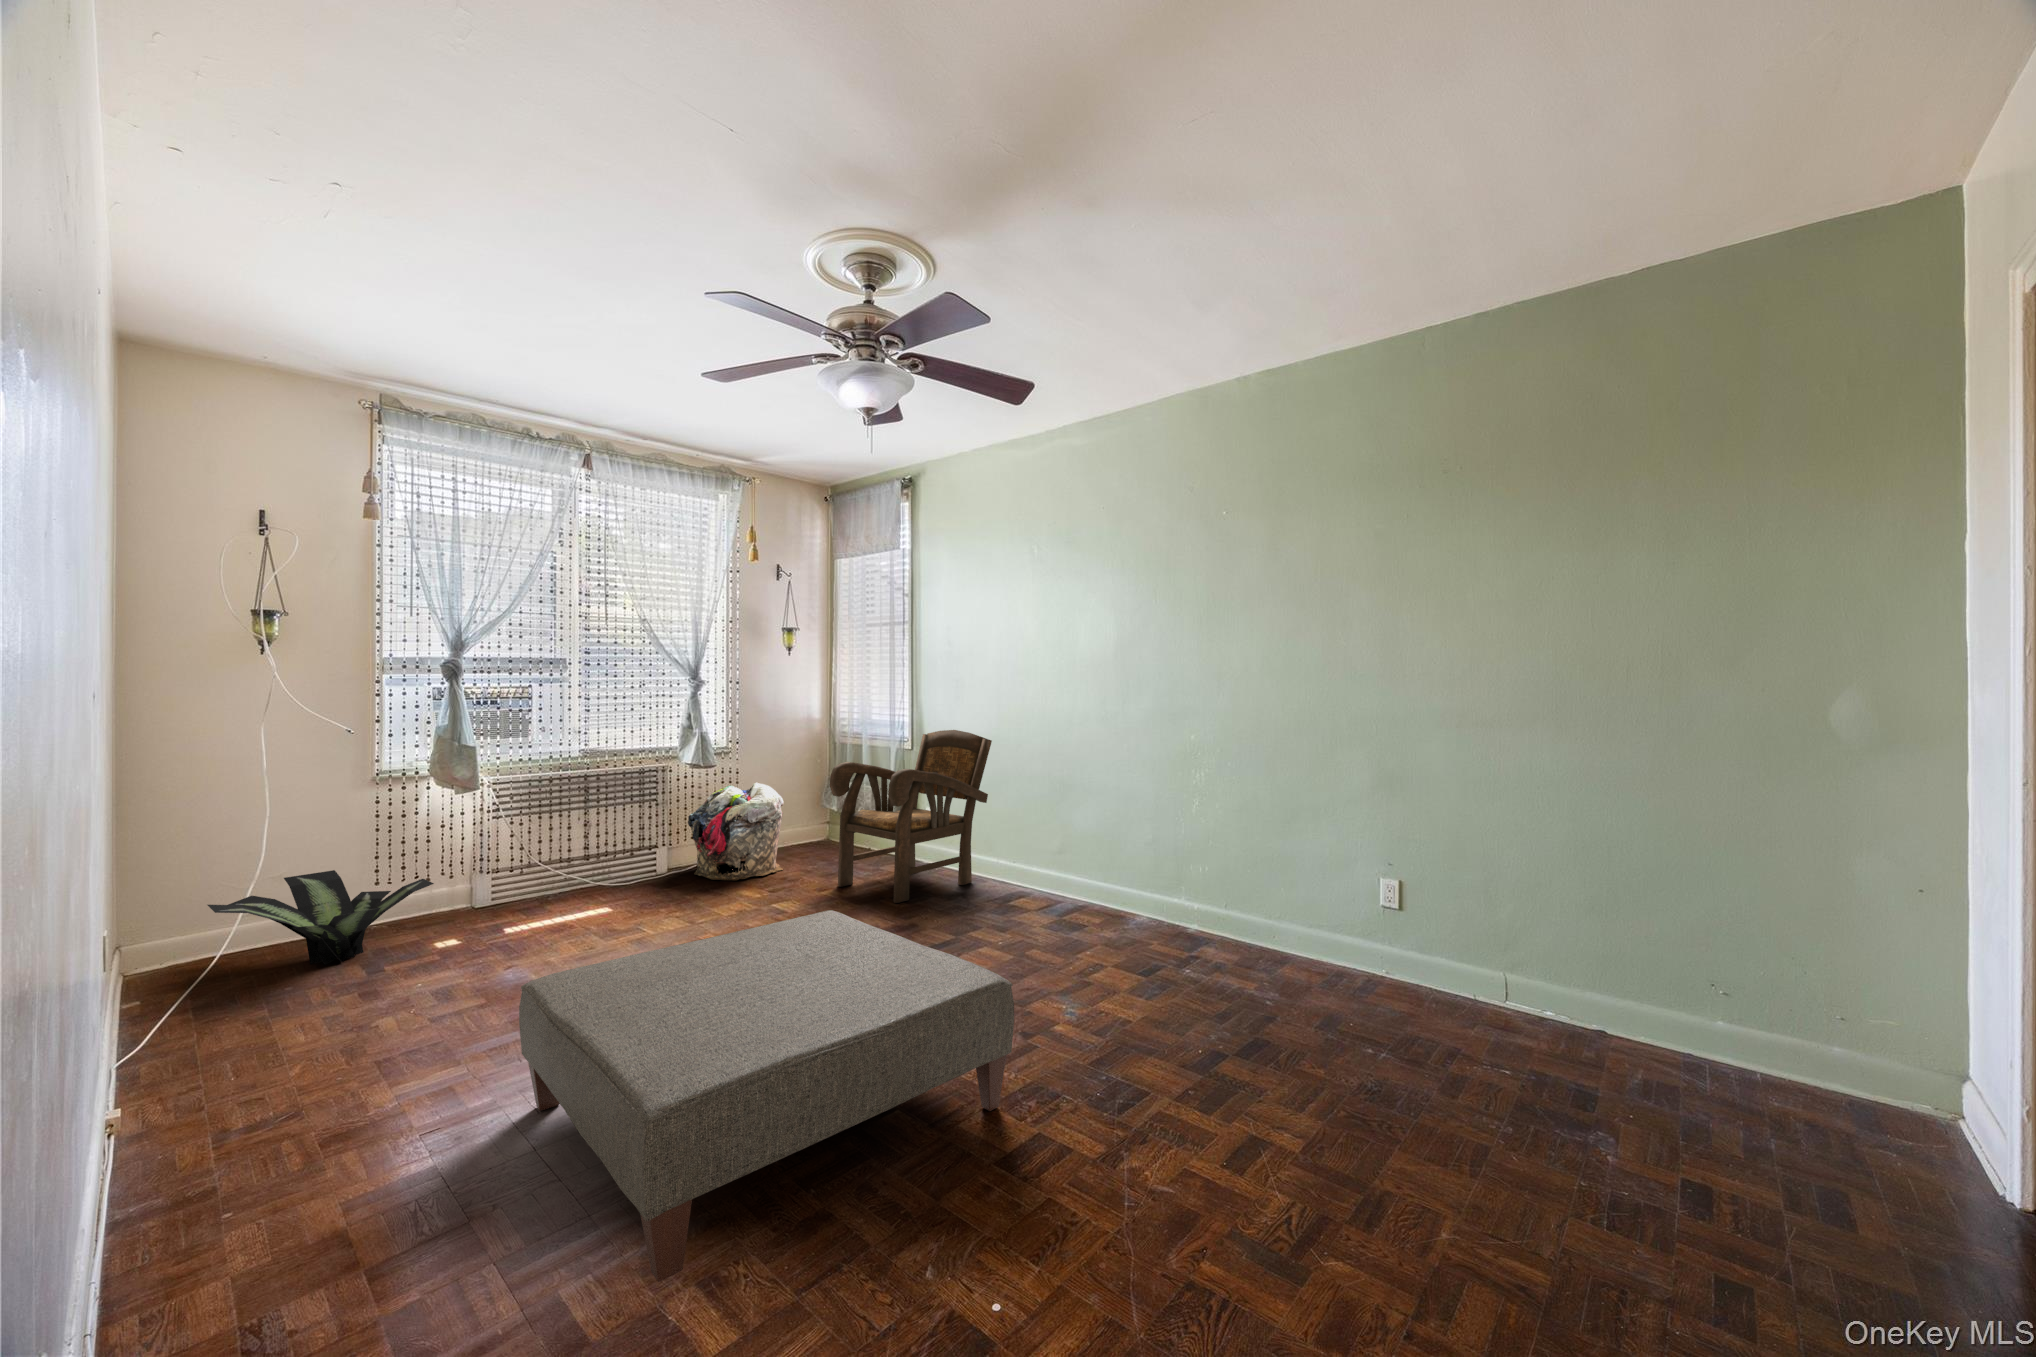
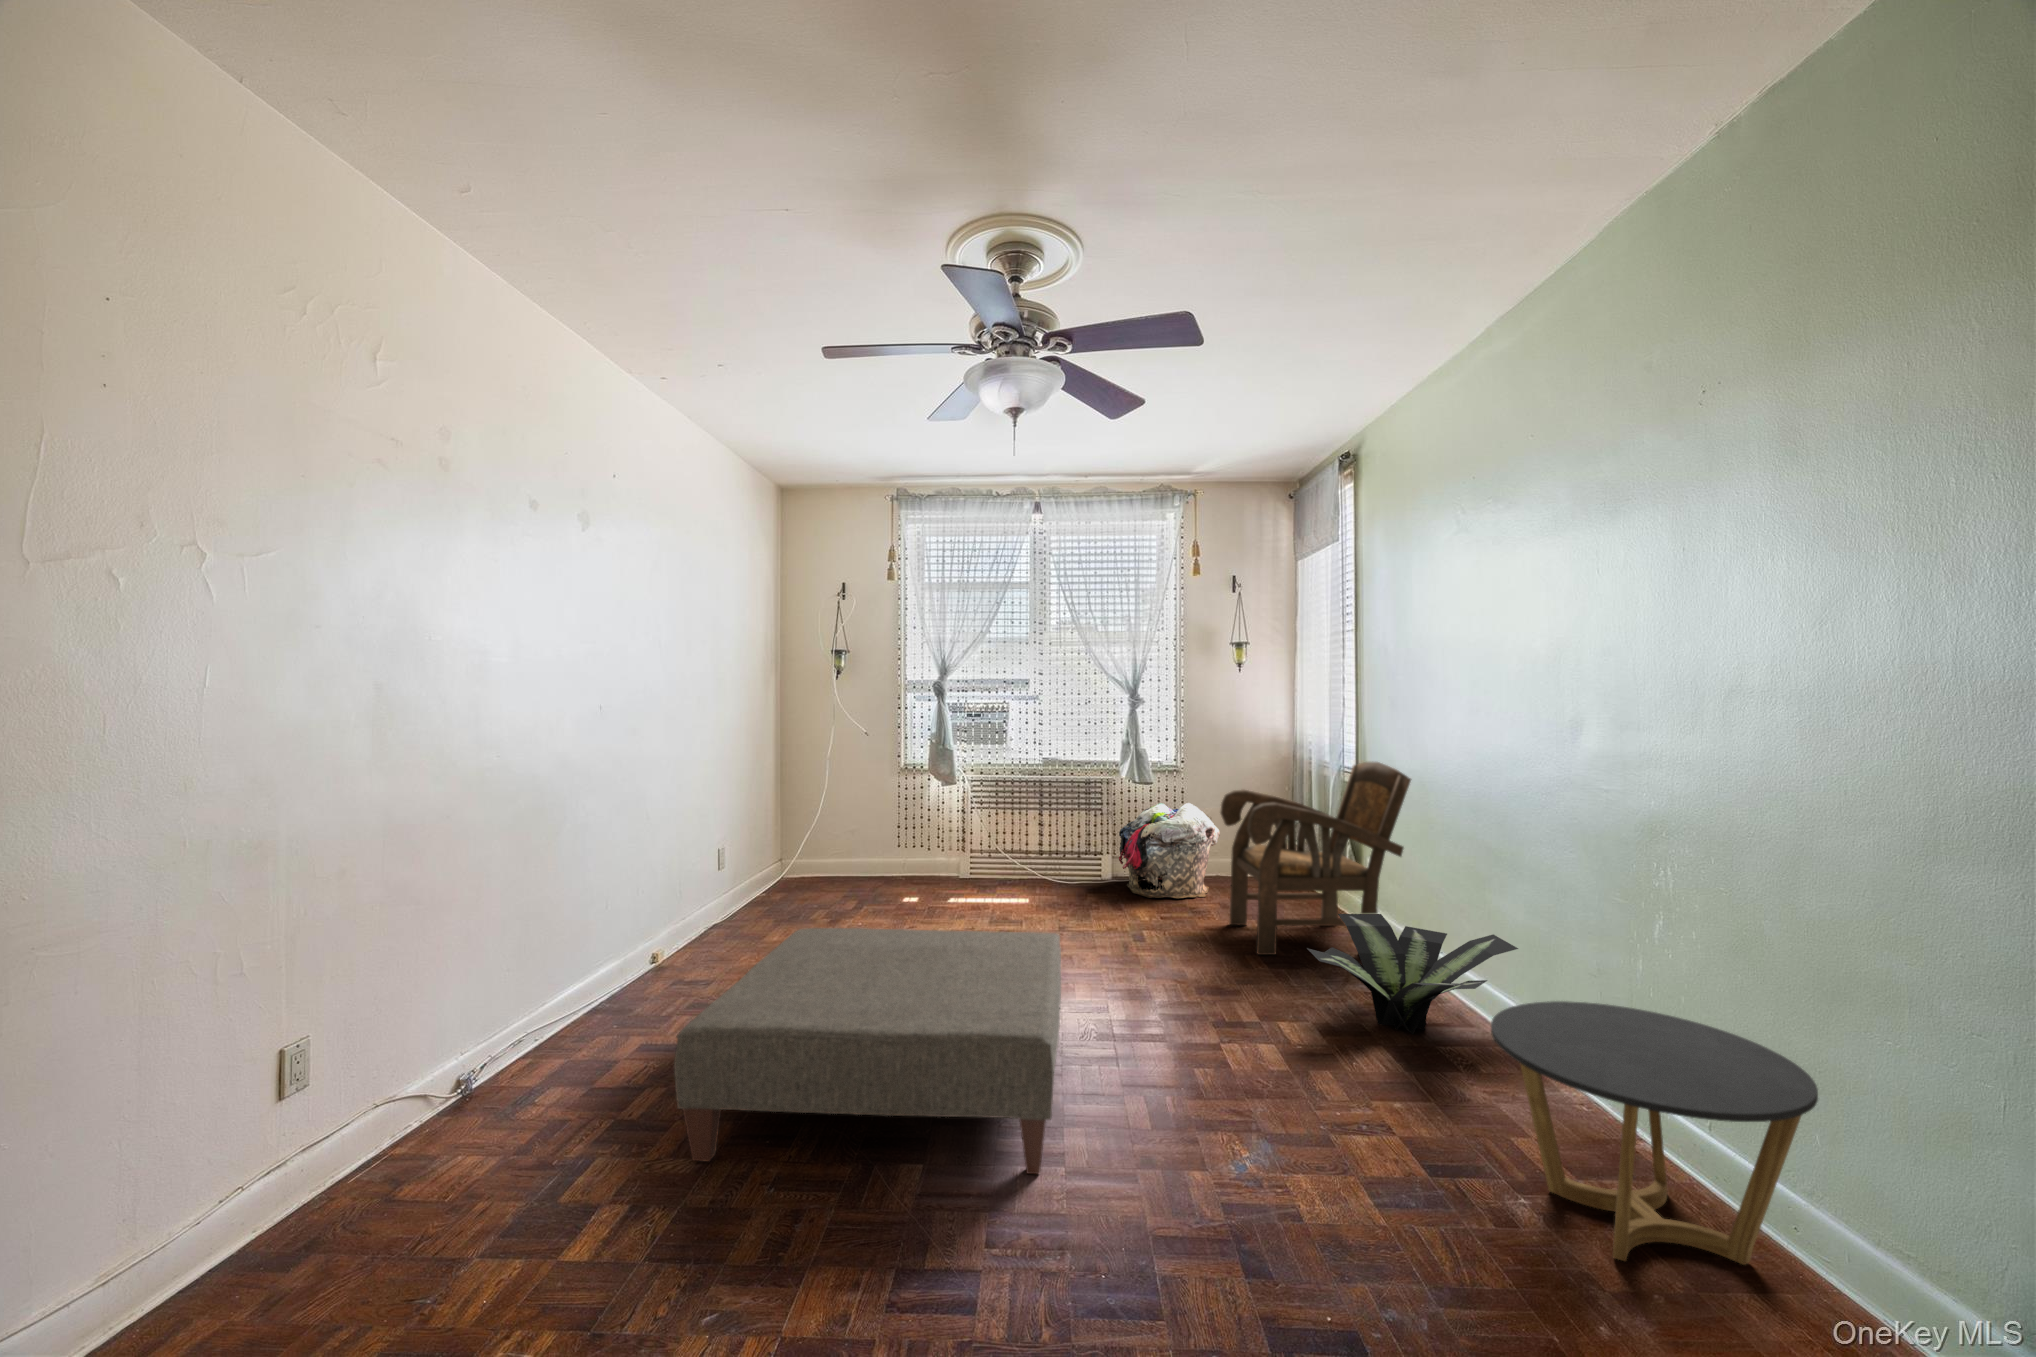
side table: none [1202,861,1364,1001] -> present [1491,1001,1818,1265]
potted plant: present [208,870,434,965] -> present [1307,914,1518,1034]

